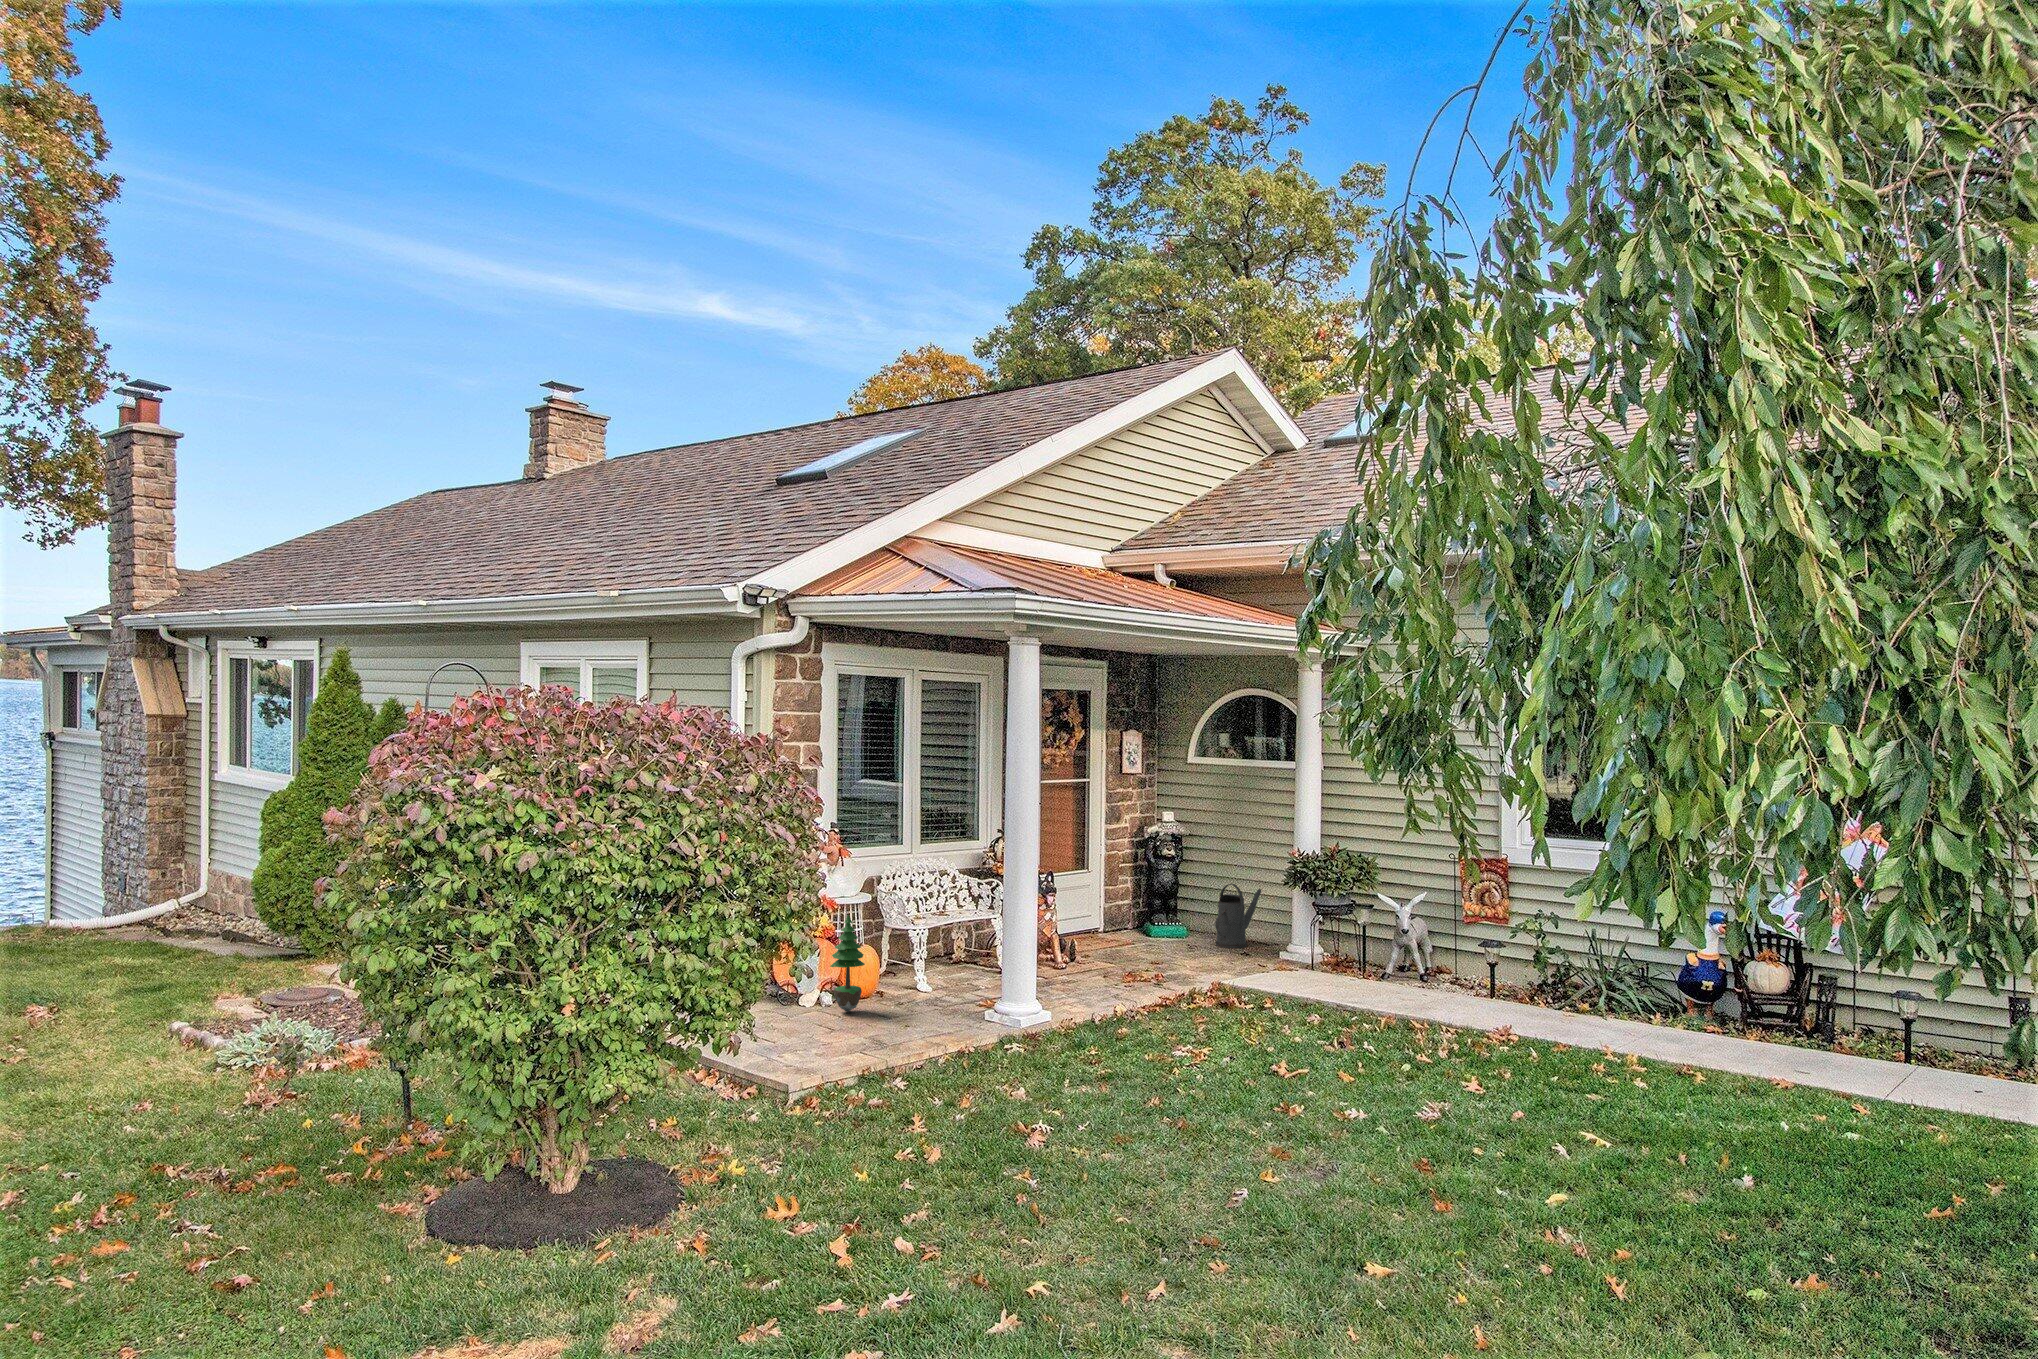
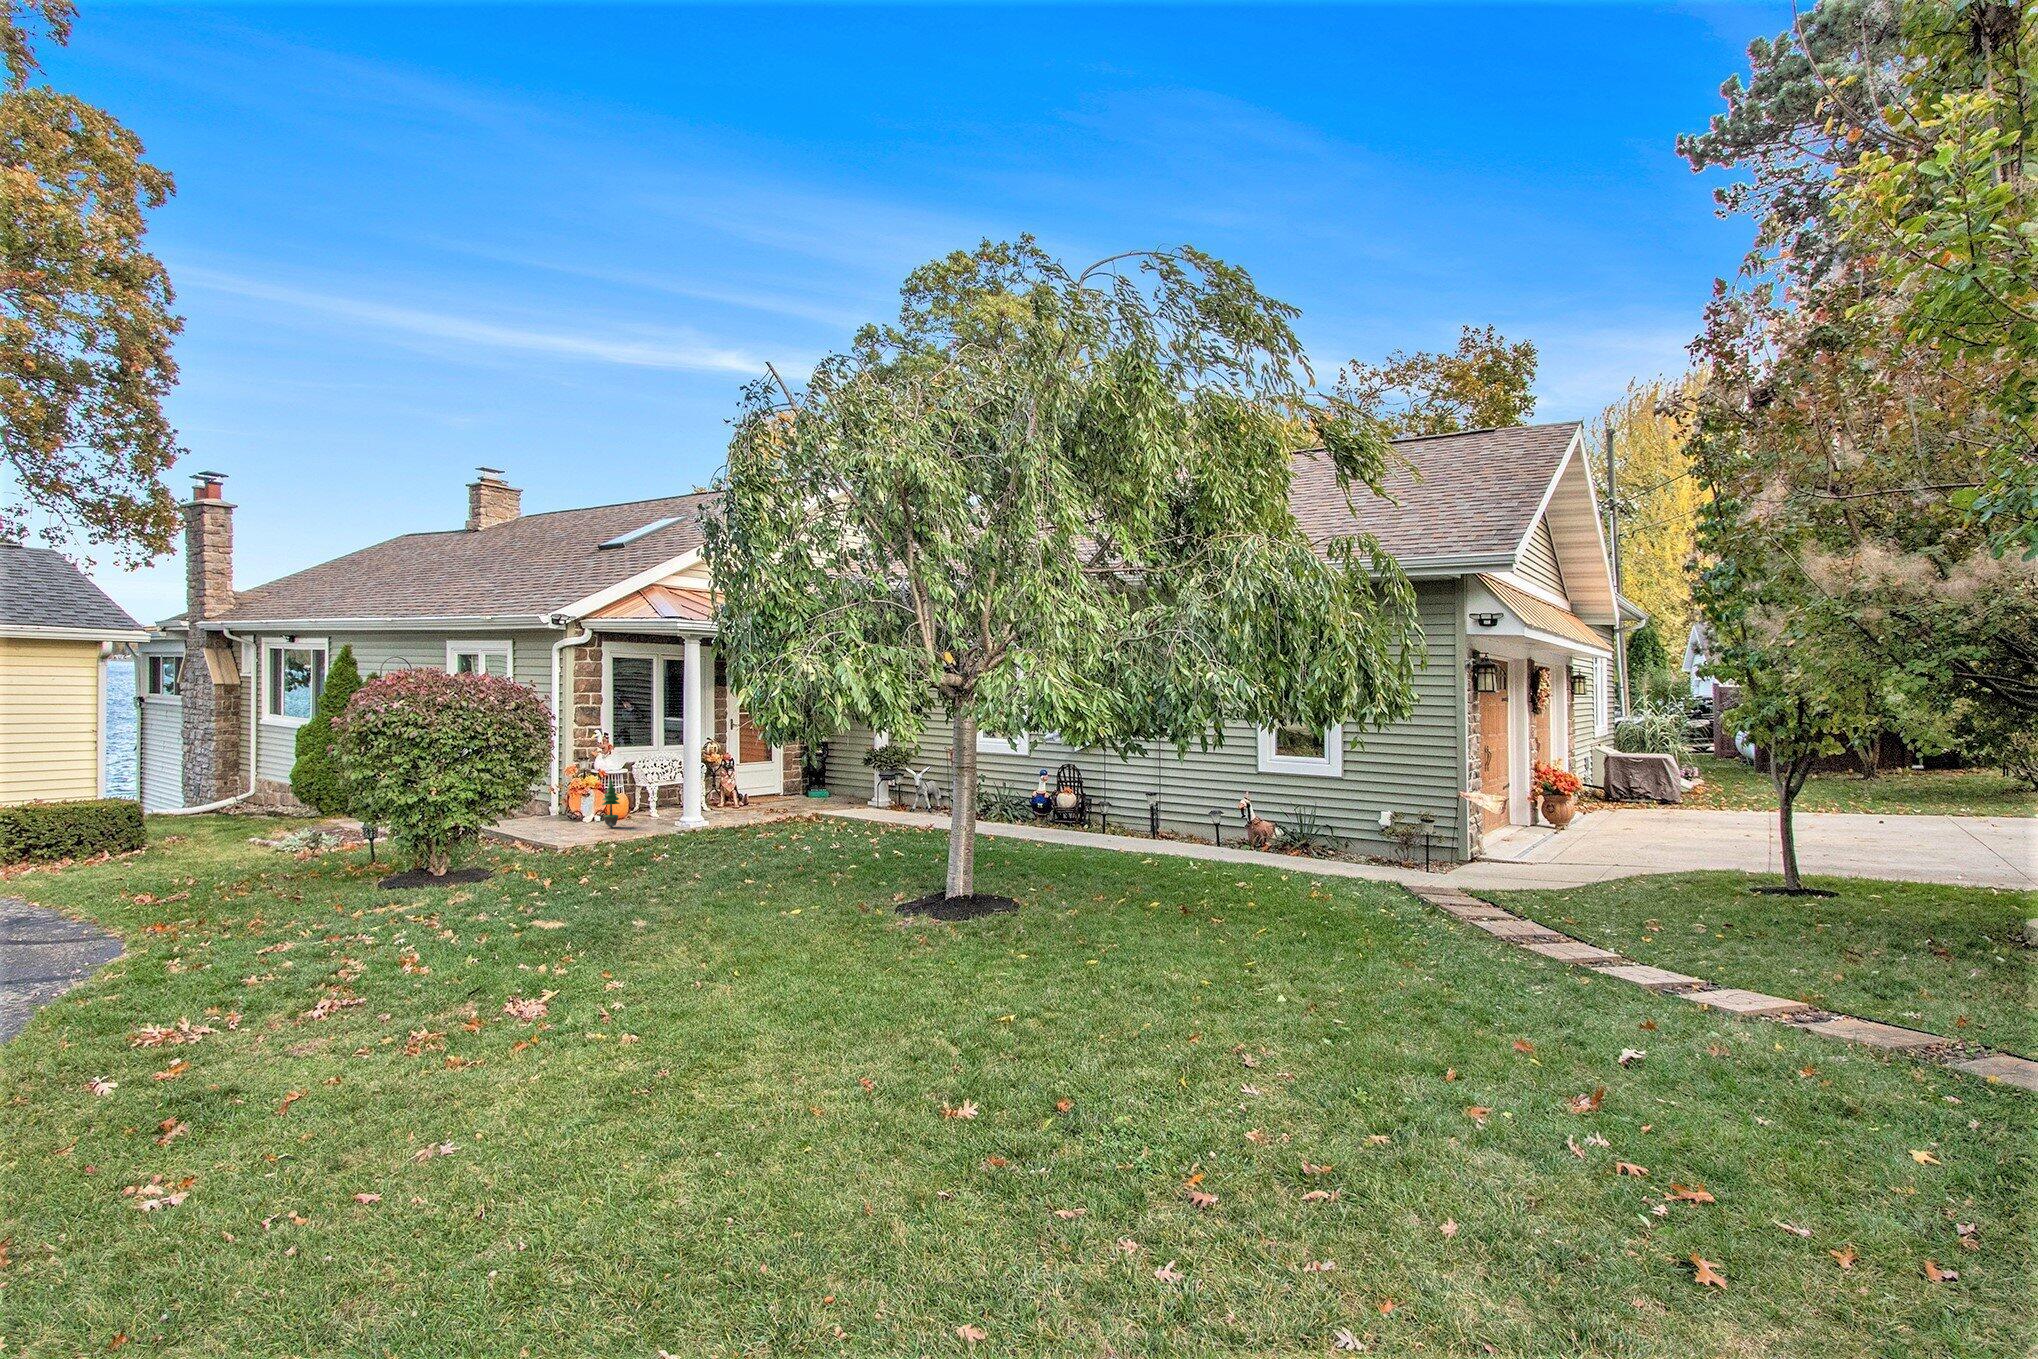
watering can: present [1215,884,1261,948] -> none [840,769,872,803]

